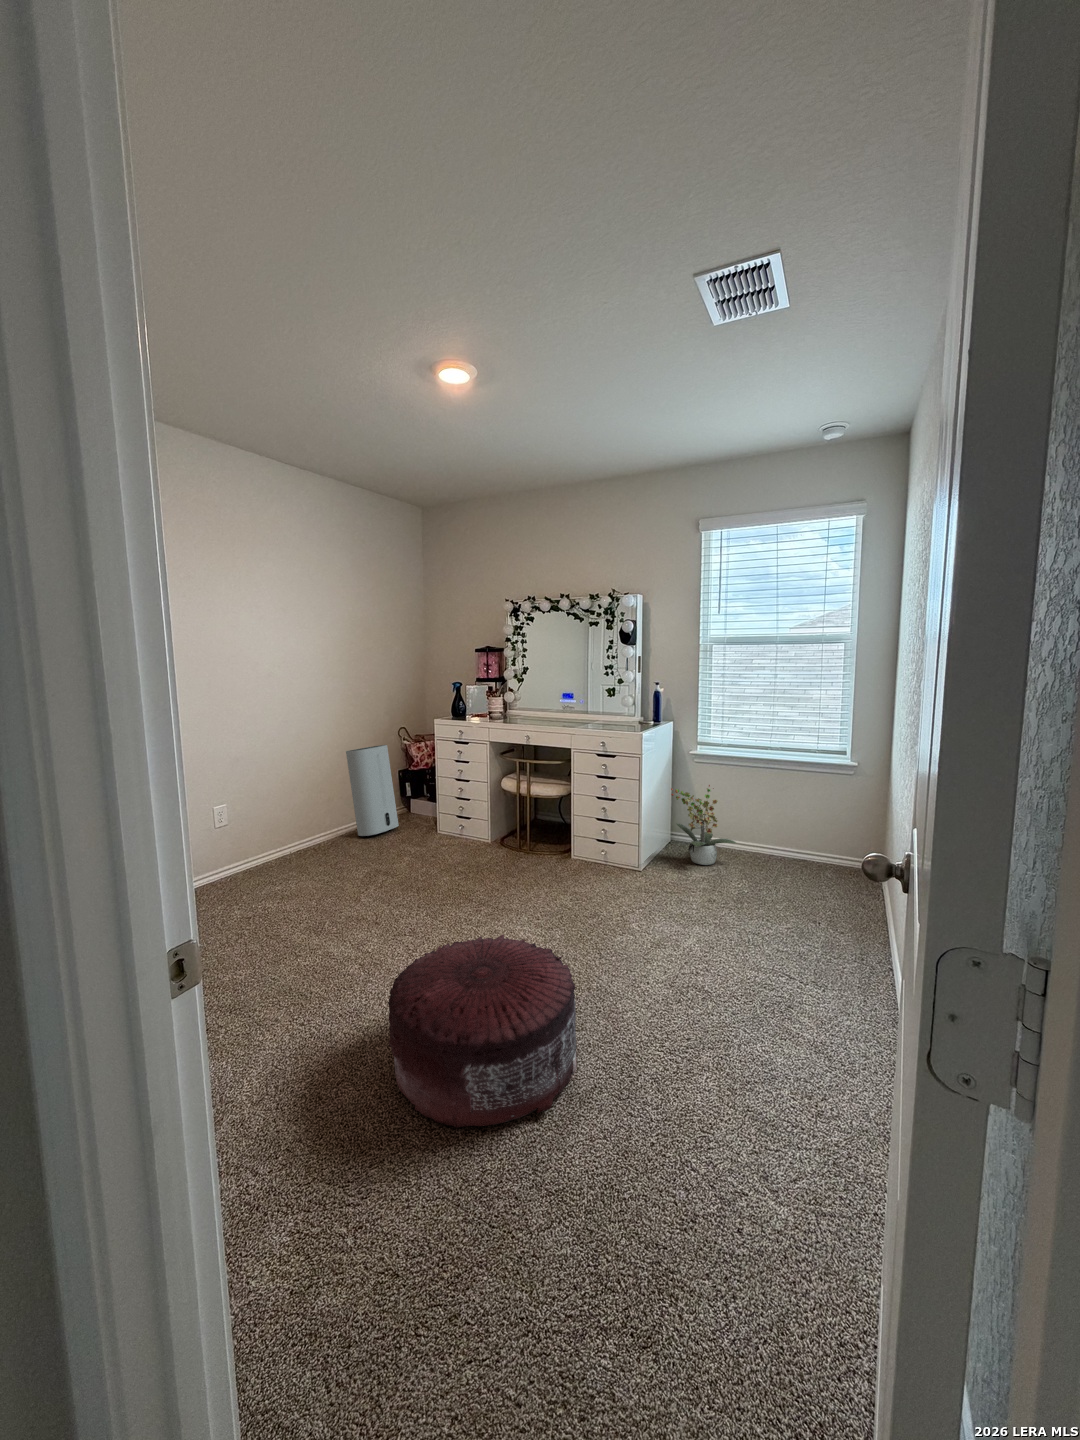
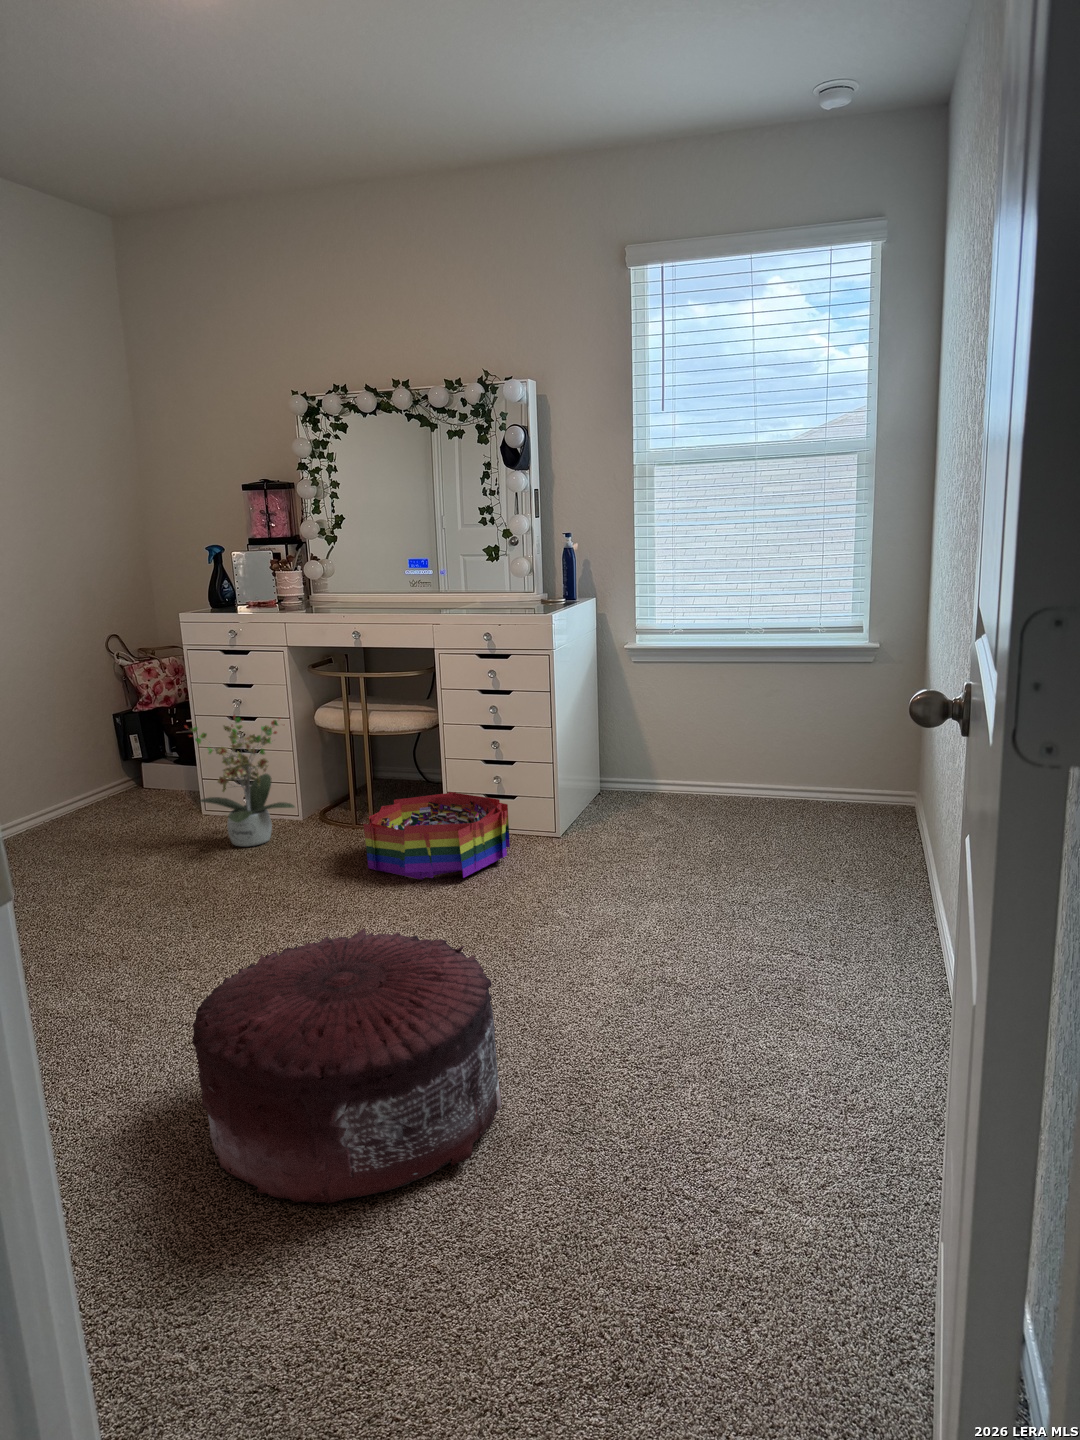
air purifier: present [346,745,399,836] -> none [19,666,131,830]
potted plant: present [671,785,736,865] -> present [185,715,295,846]
storage bin: none [521,836,609,894] -> present [364,792,510,879]

